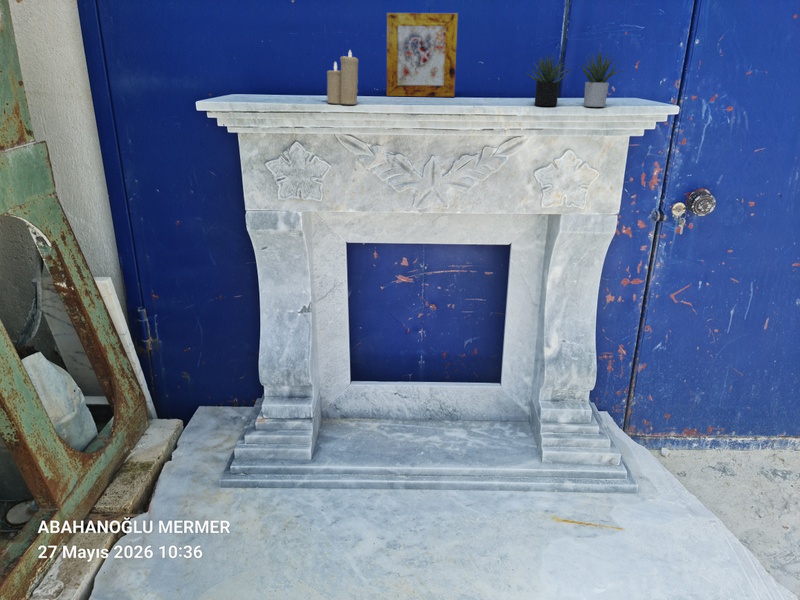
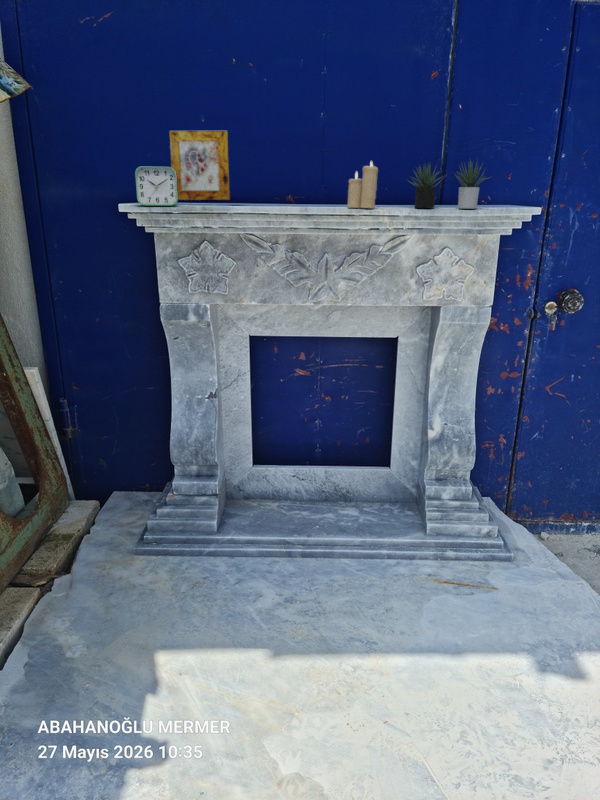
picture frame: present [387,13,458,97] -> present [170,131,230,200]
candle: present [327,51,358,104] -> present [347,161,378,208]
alarm clock: none [214,58,264,103] -> present [135,166,178,206]

